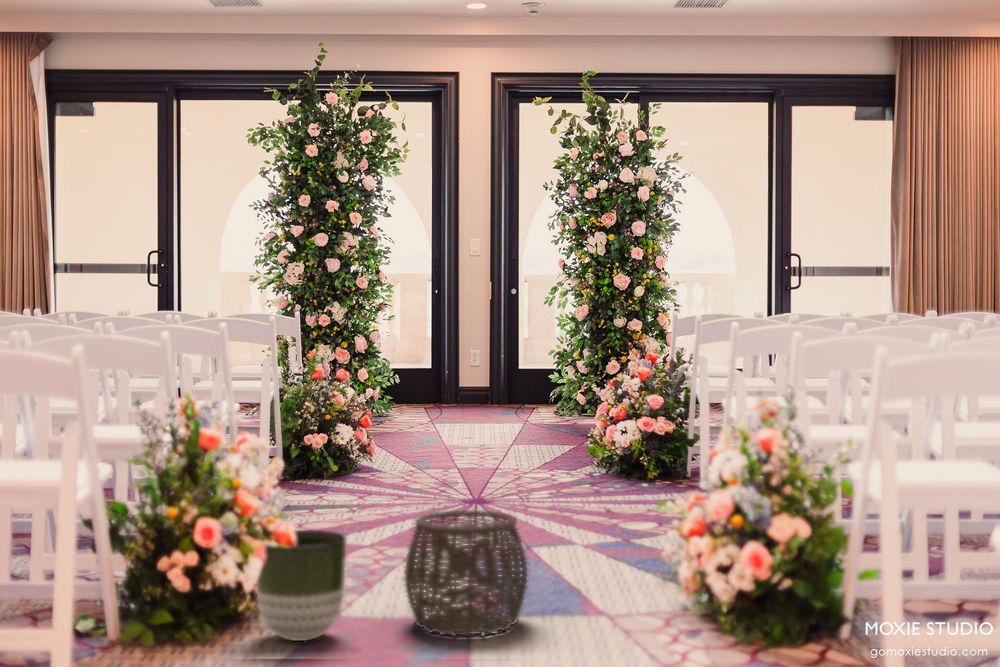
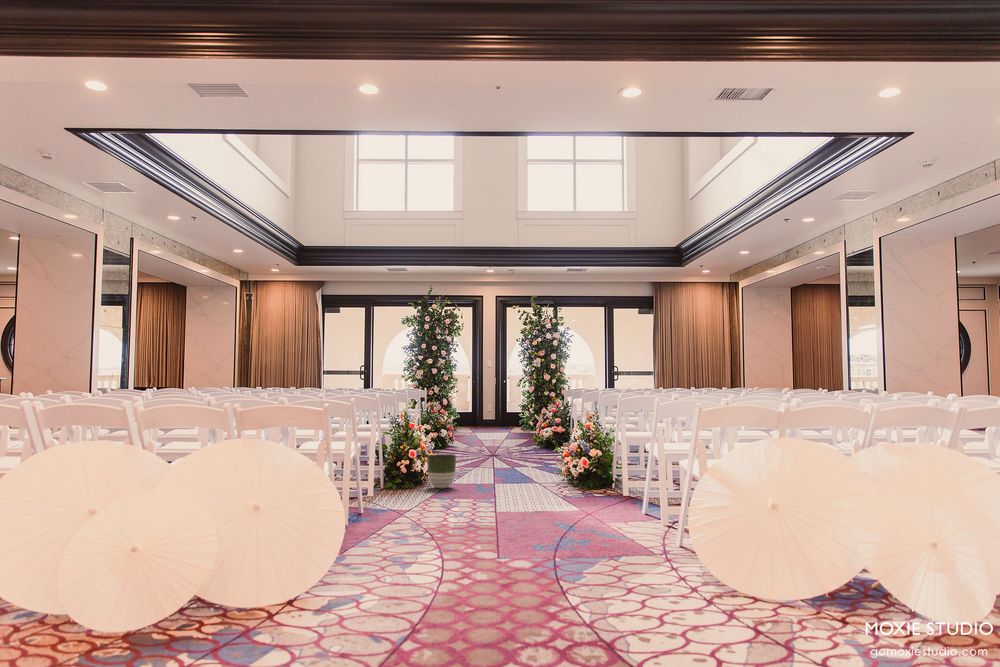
woven basket: present [404,510,528,636] -> none [473,449,514,488]

